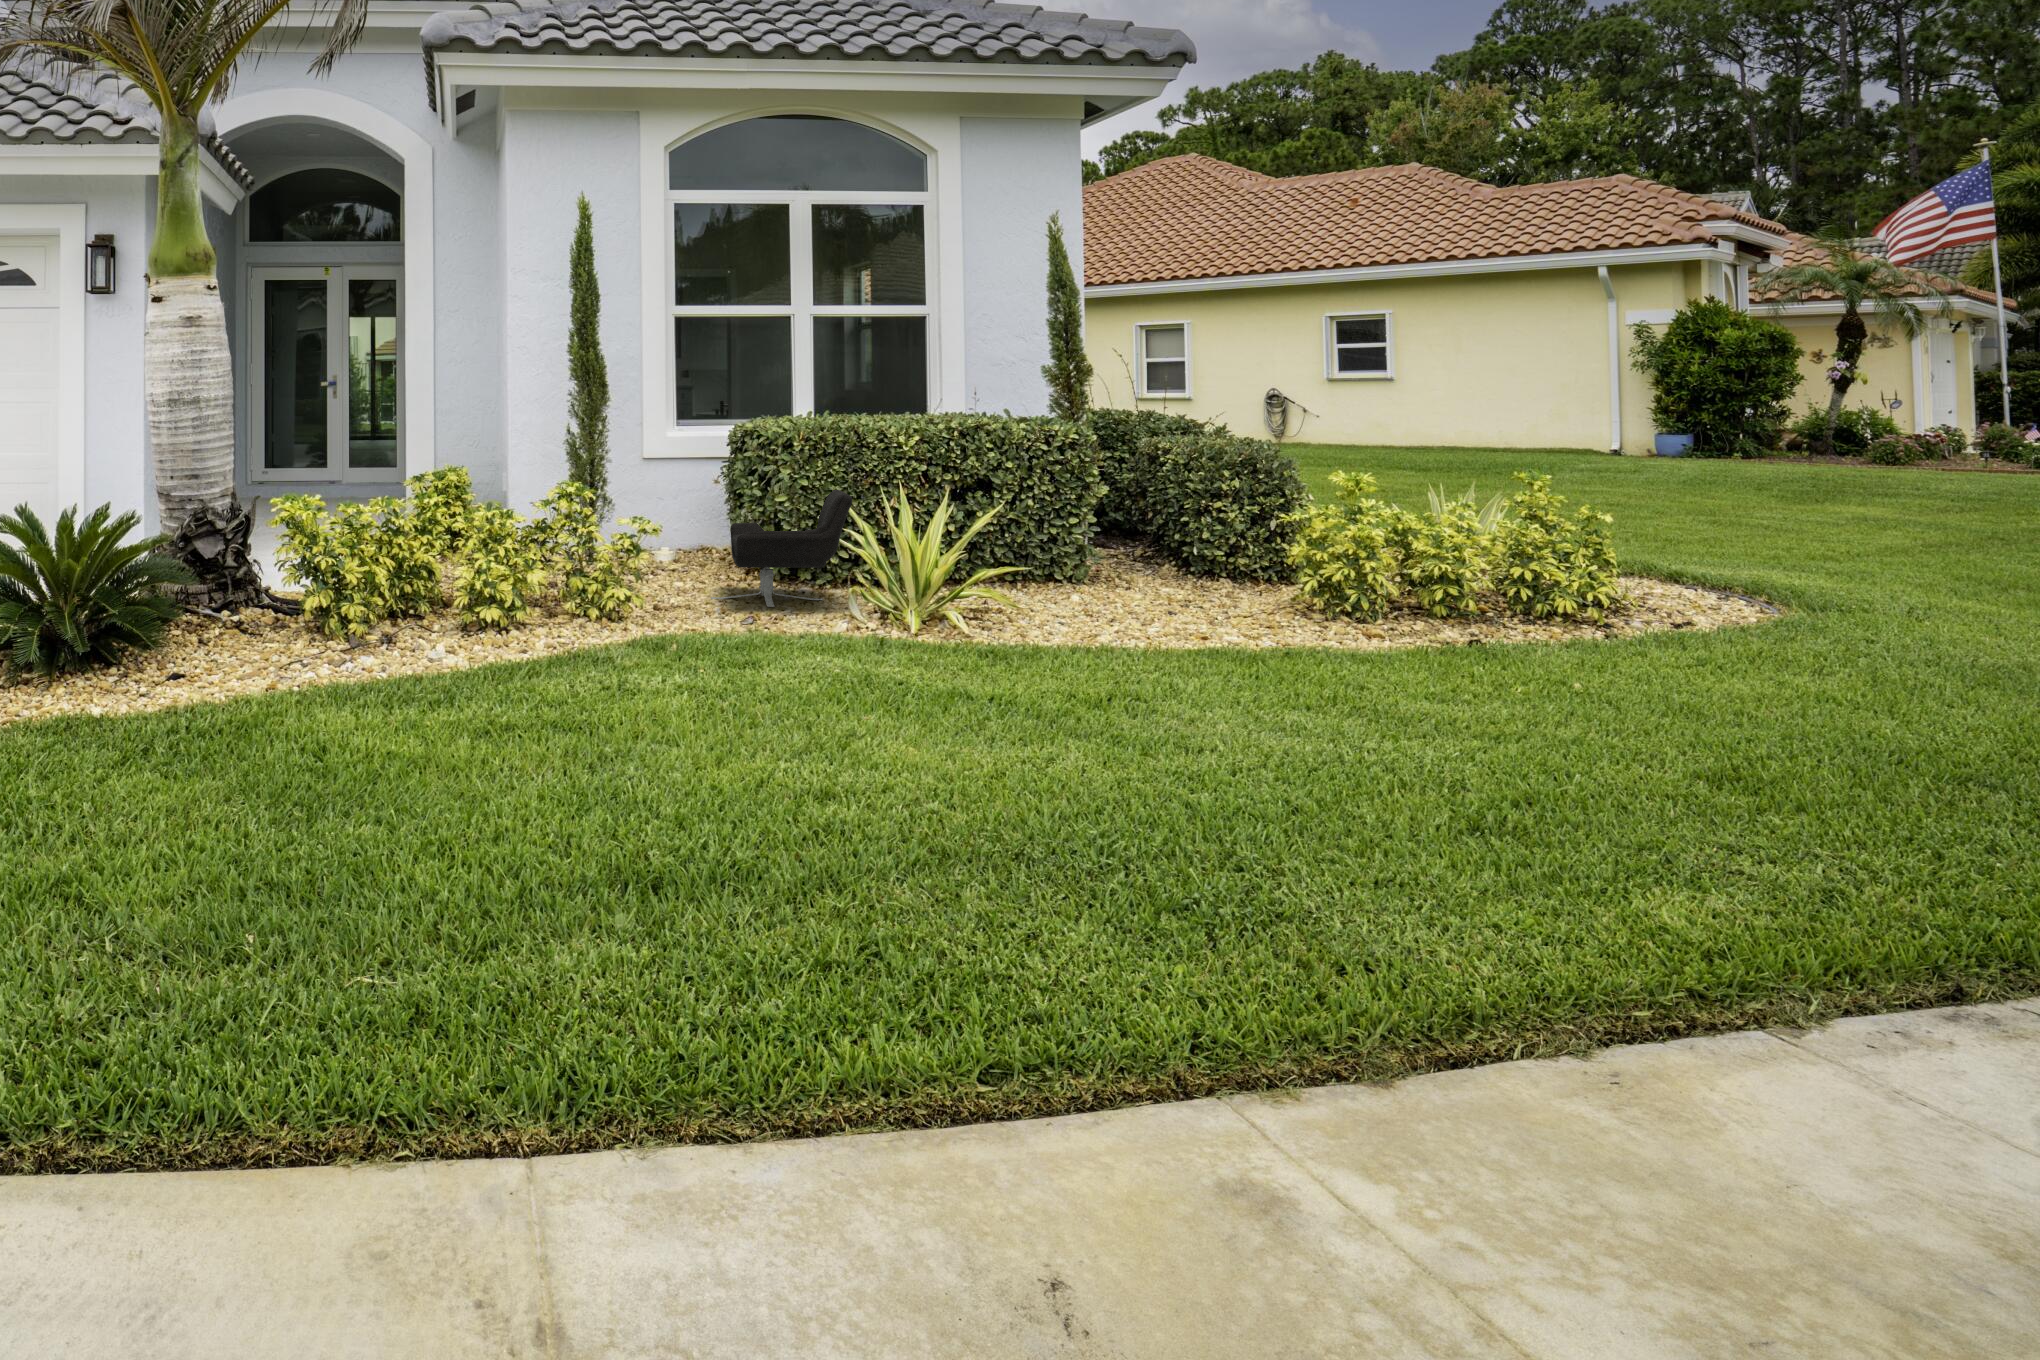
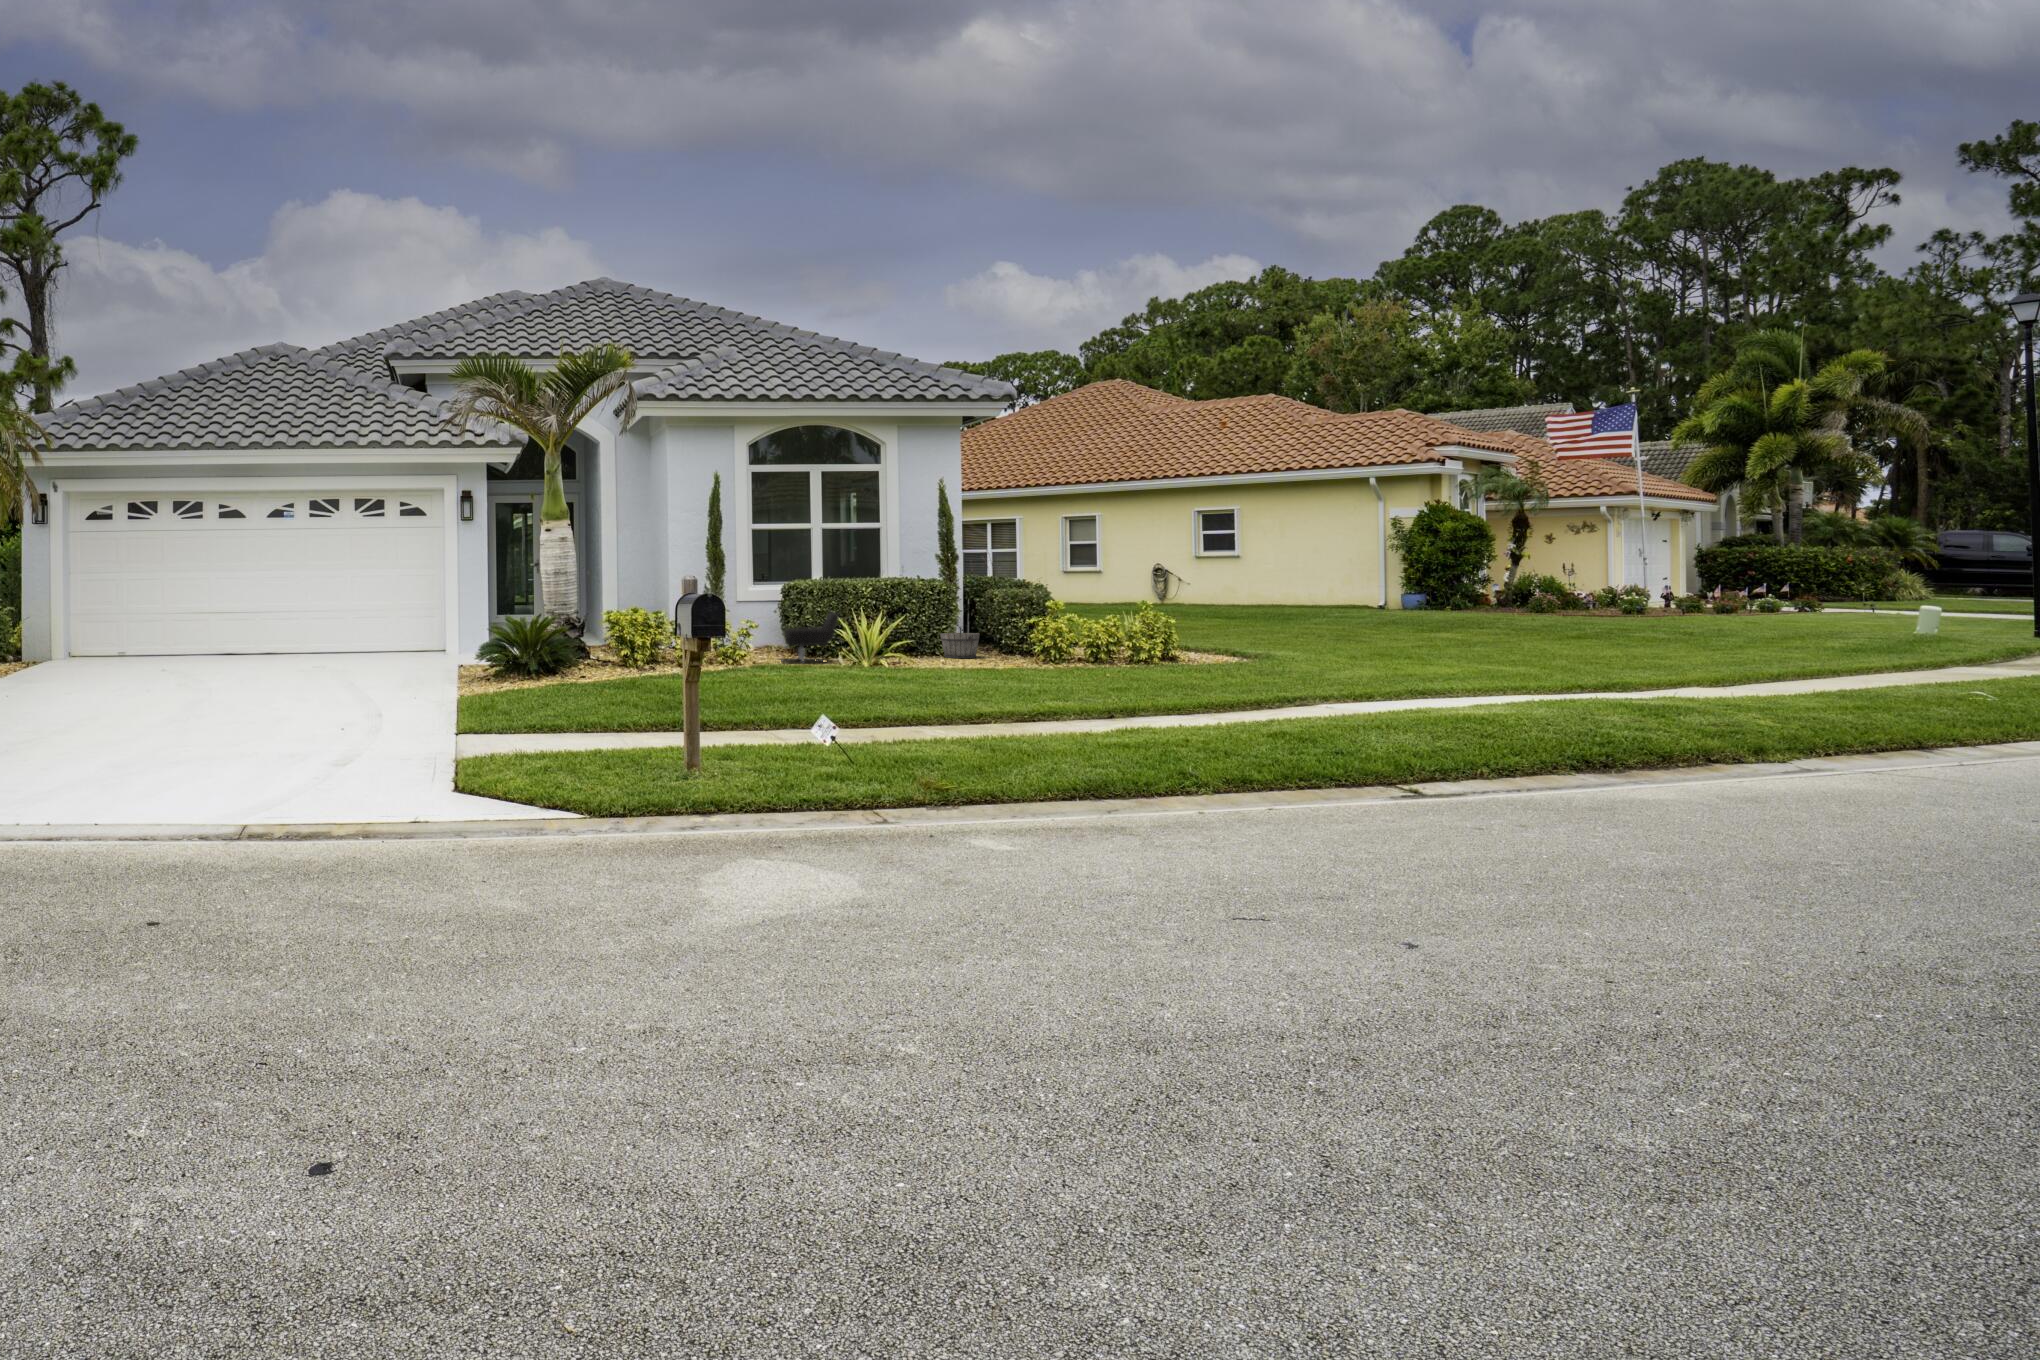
wooden bucket: none [1061,516,1148,591] -> present [940,625,980,658]

